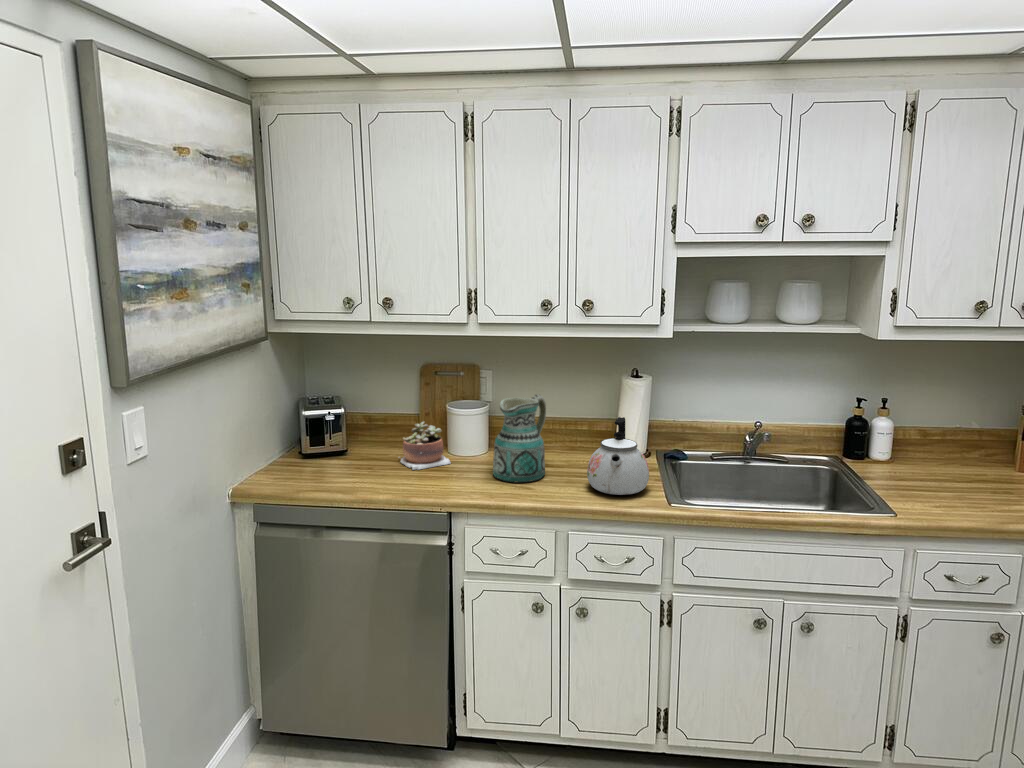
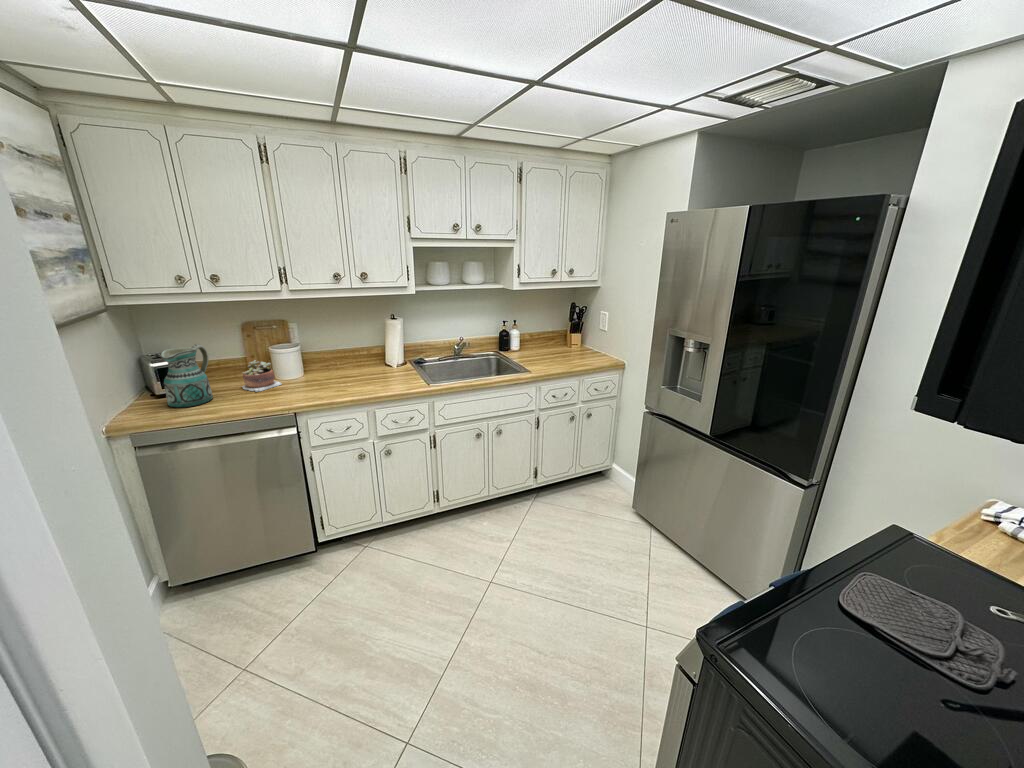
ceramic pitcher: present [493,394,546,482] -> present [161,344,213,407]
kettle: present [587,417,649,495] -> none [378,341,414,385]

